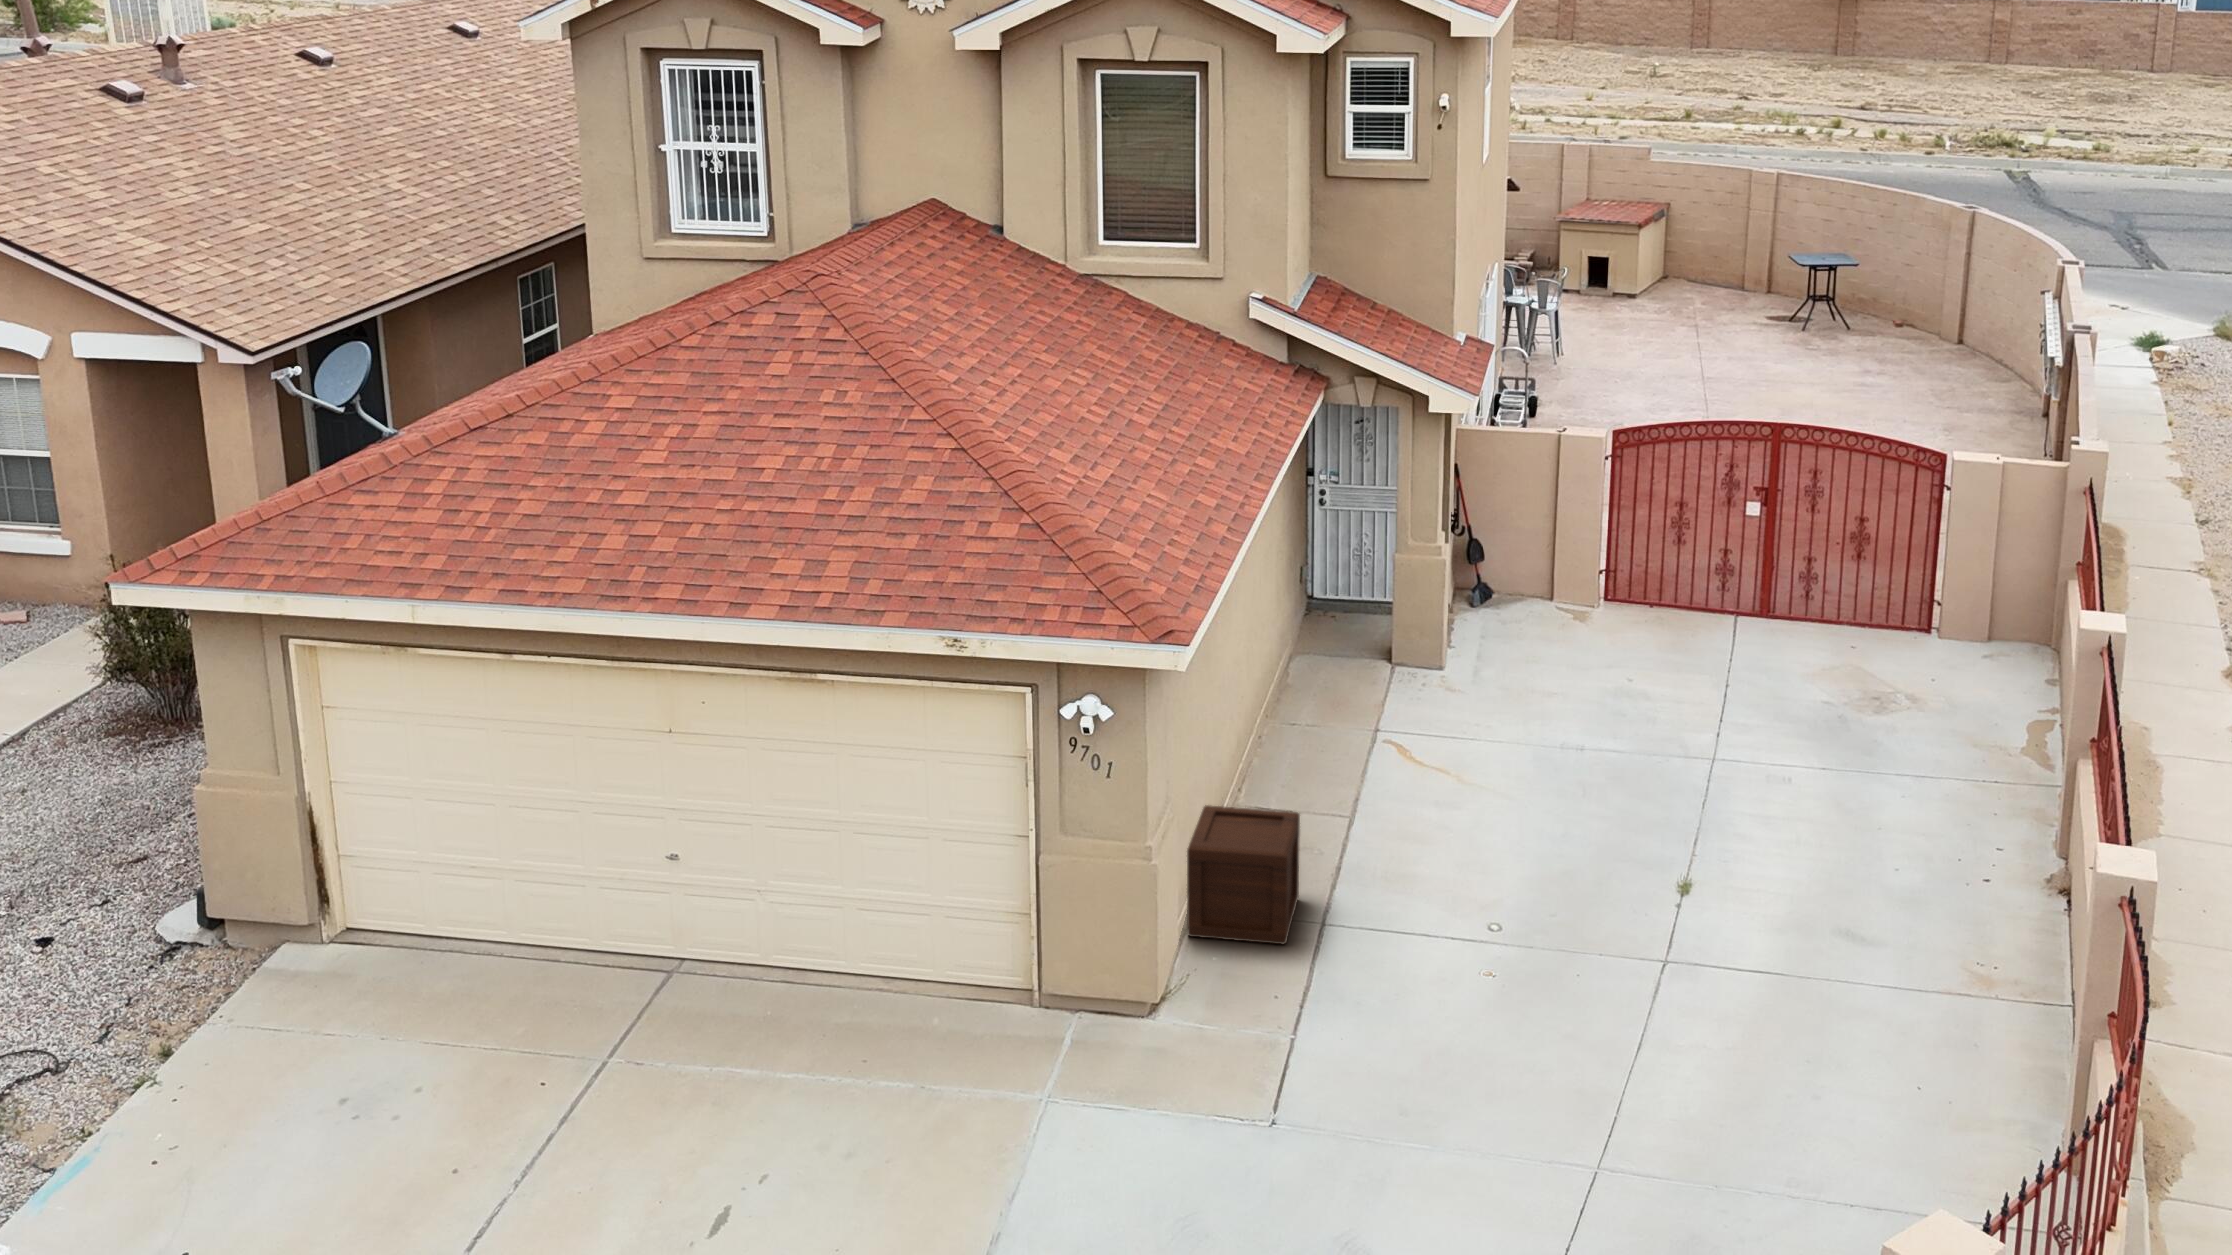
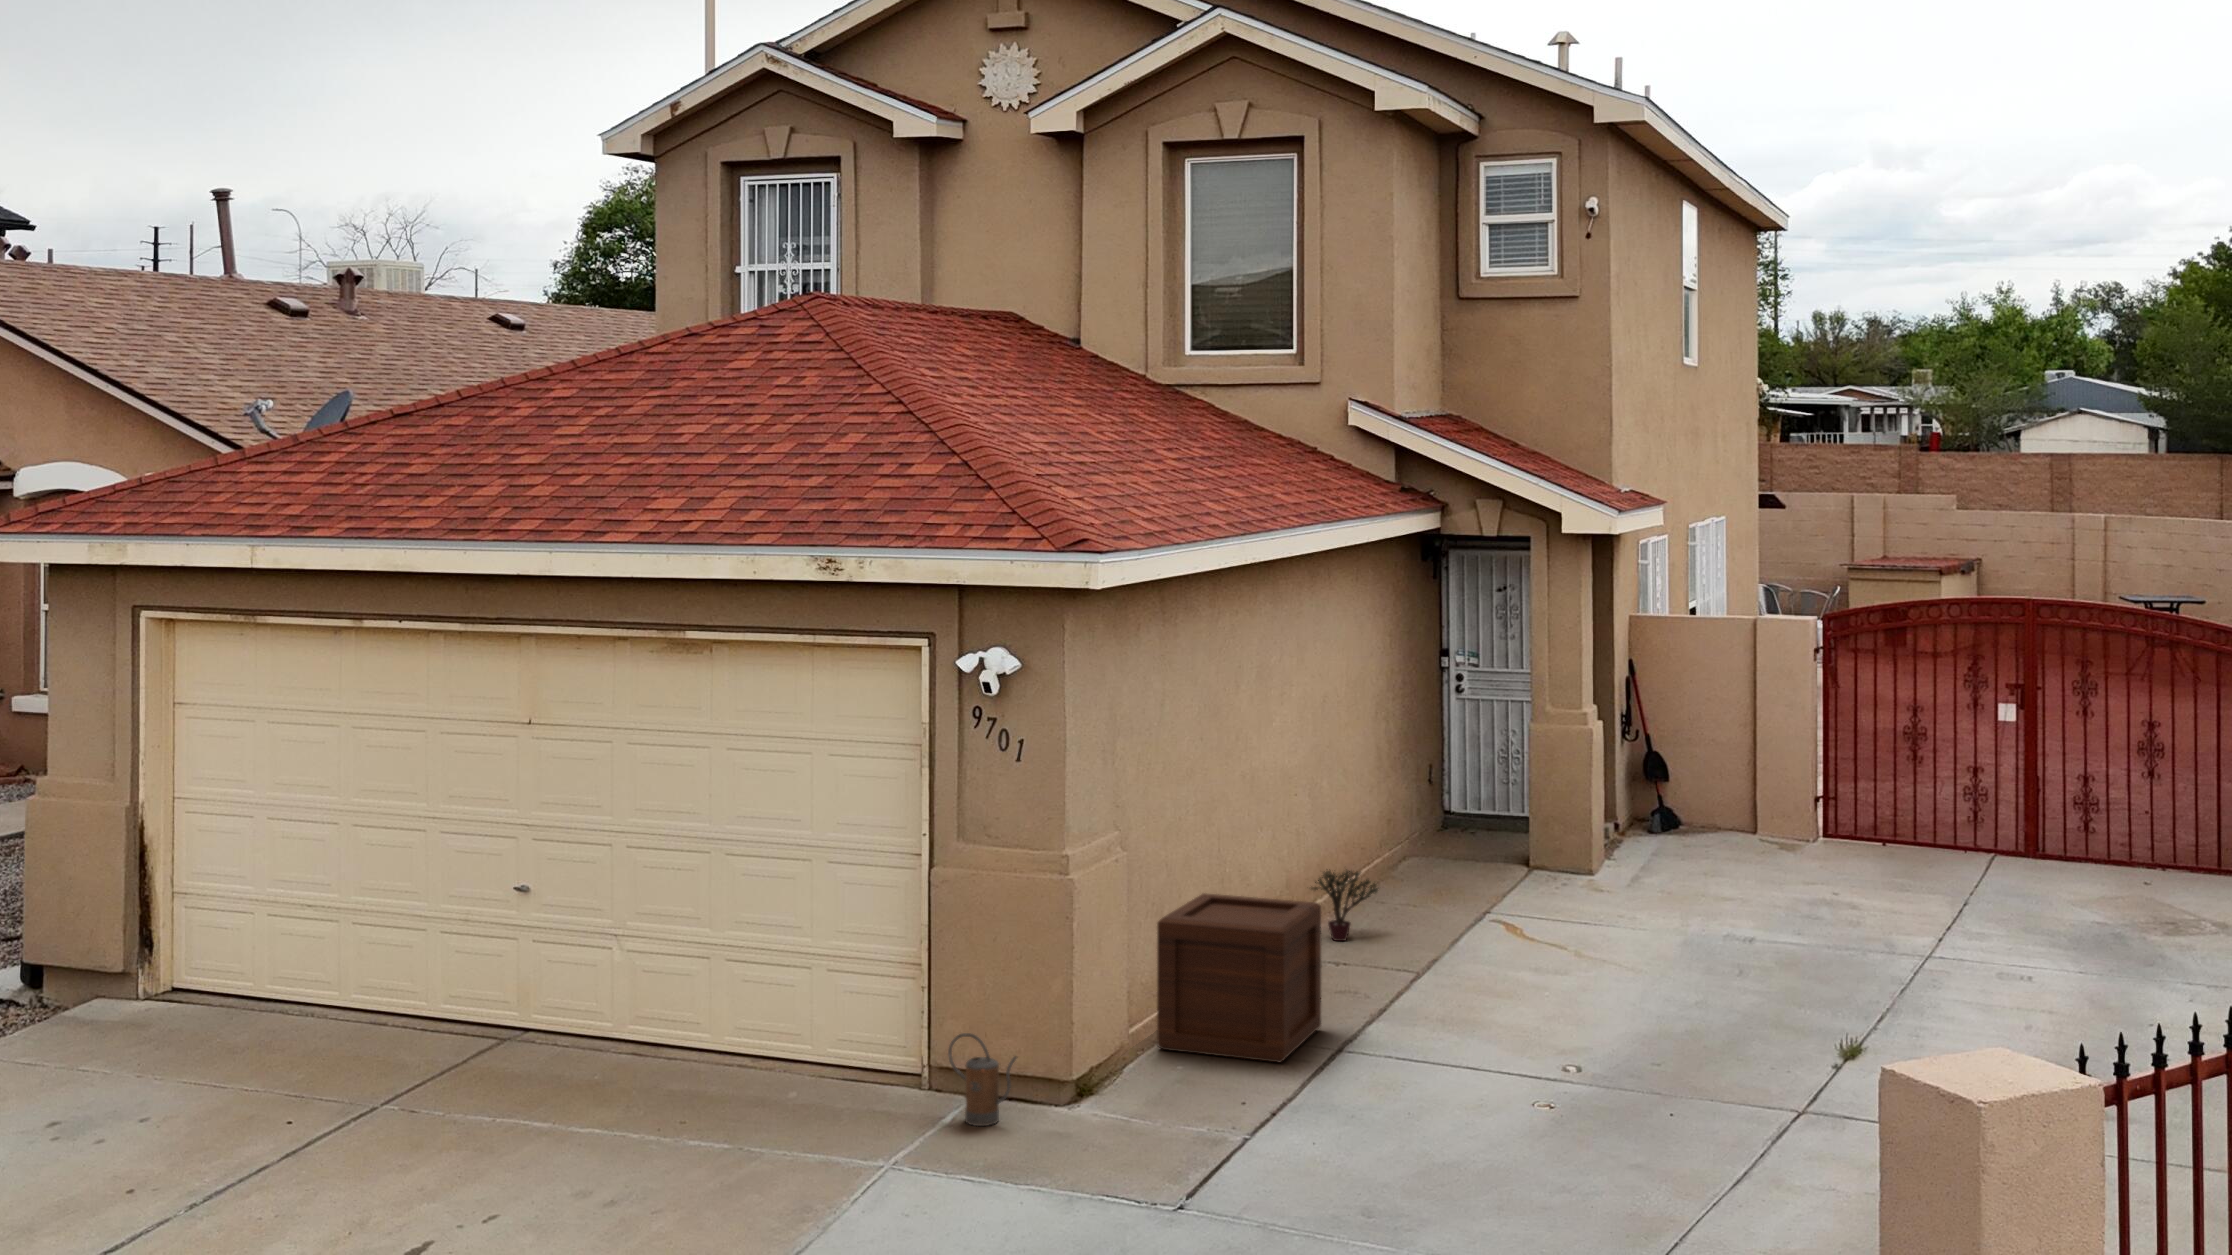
potted plant: none [1249,719,1304,779] -> present [1311,871,1378,941]
watering can: none [1066,980,1121,1045] -> present [948,1033,1016,1126]

